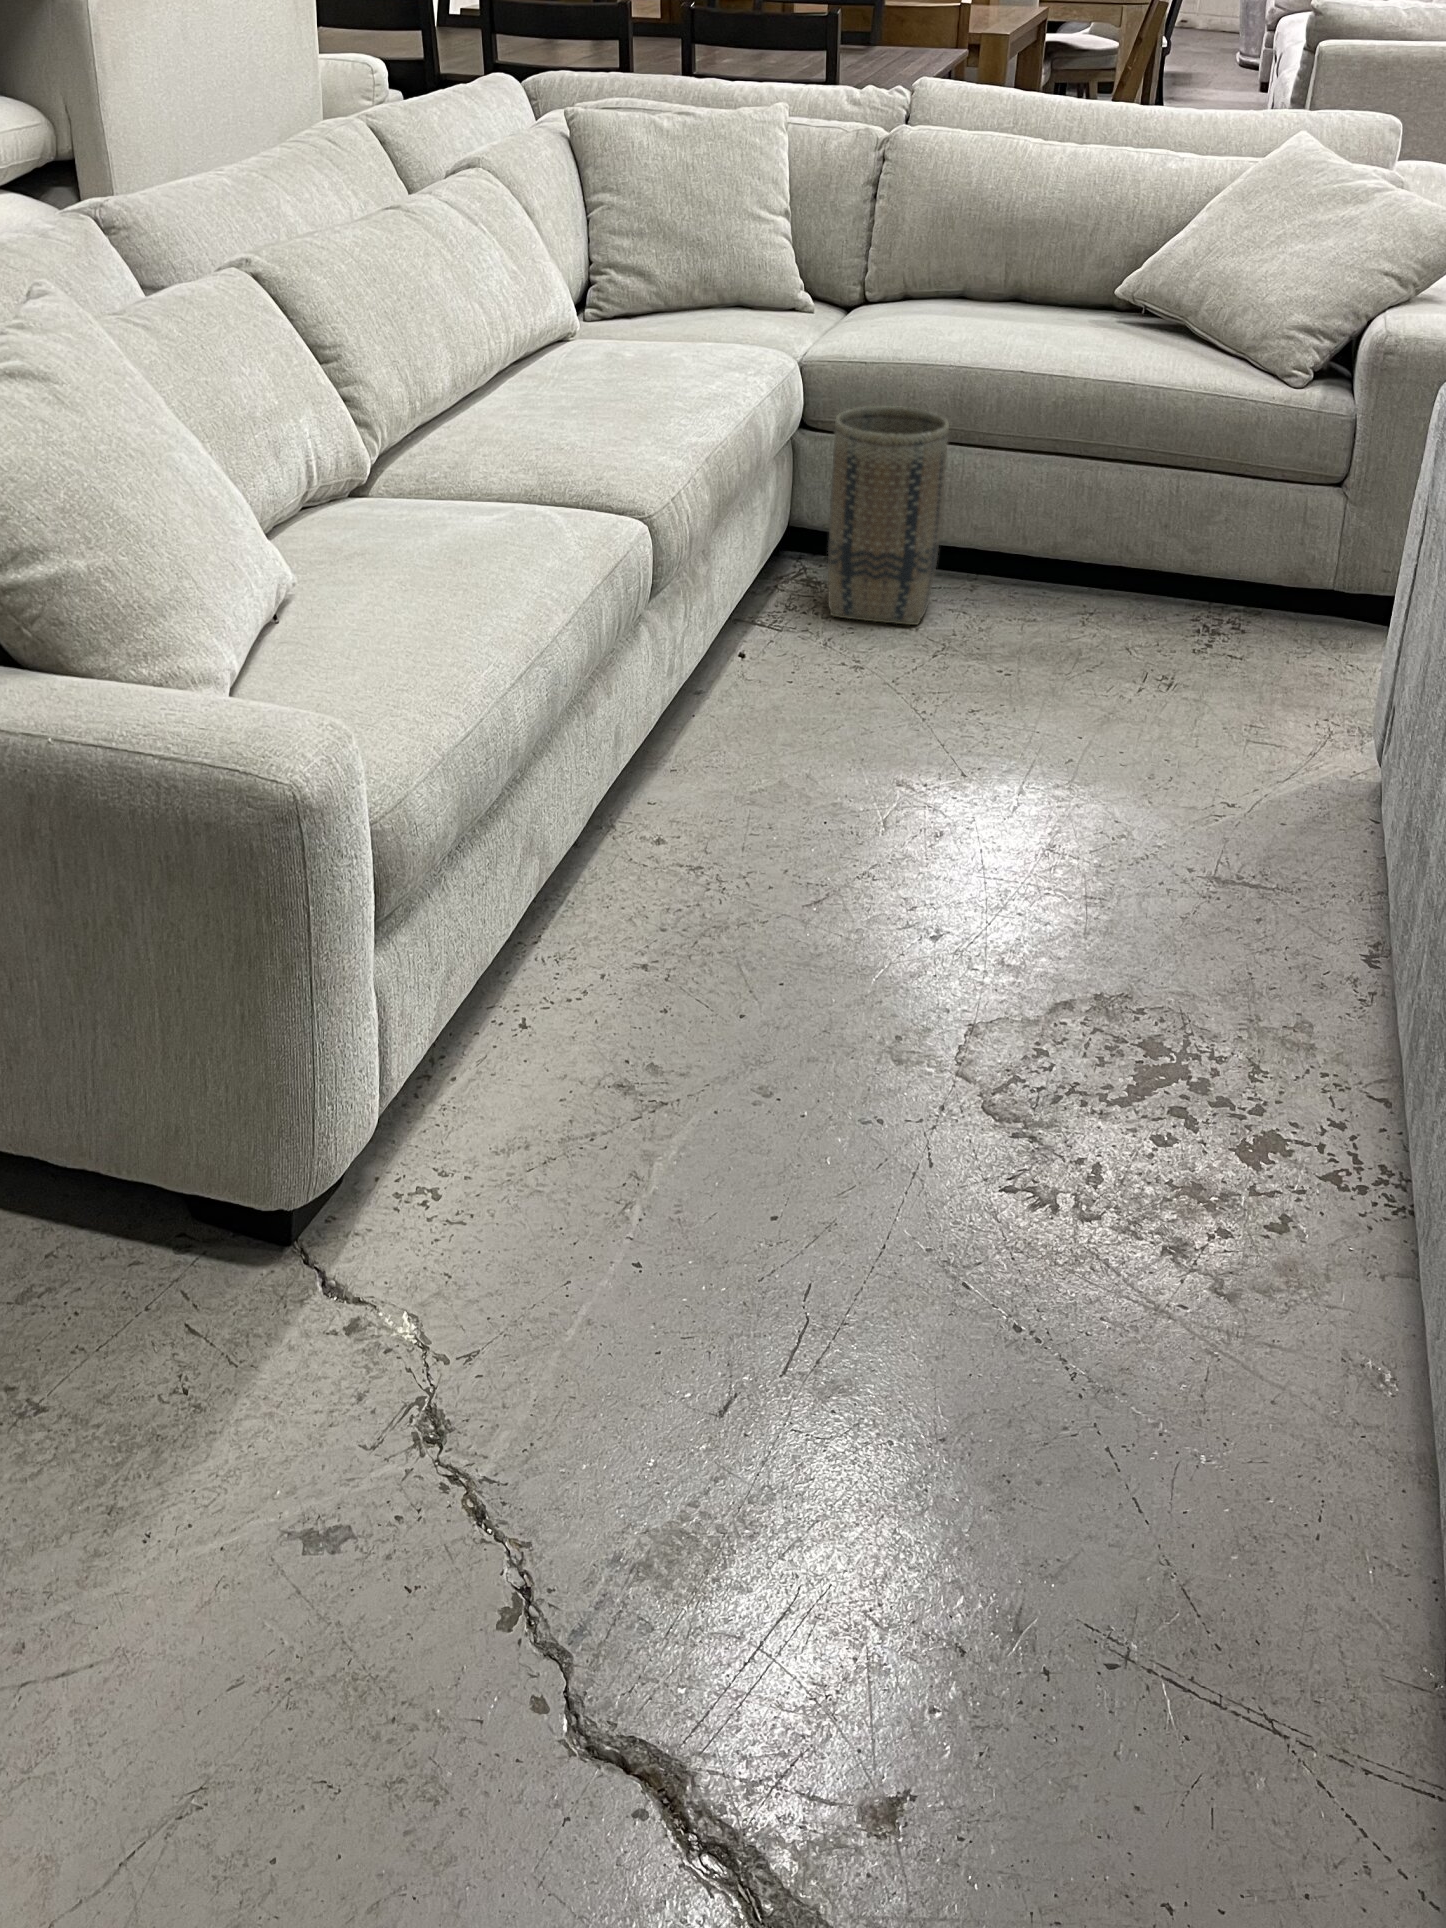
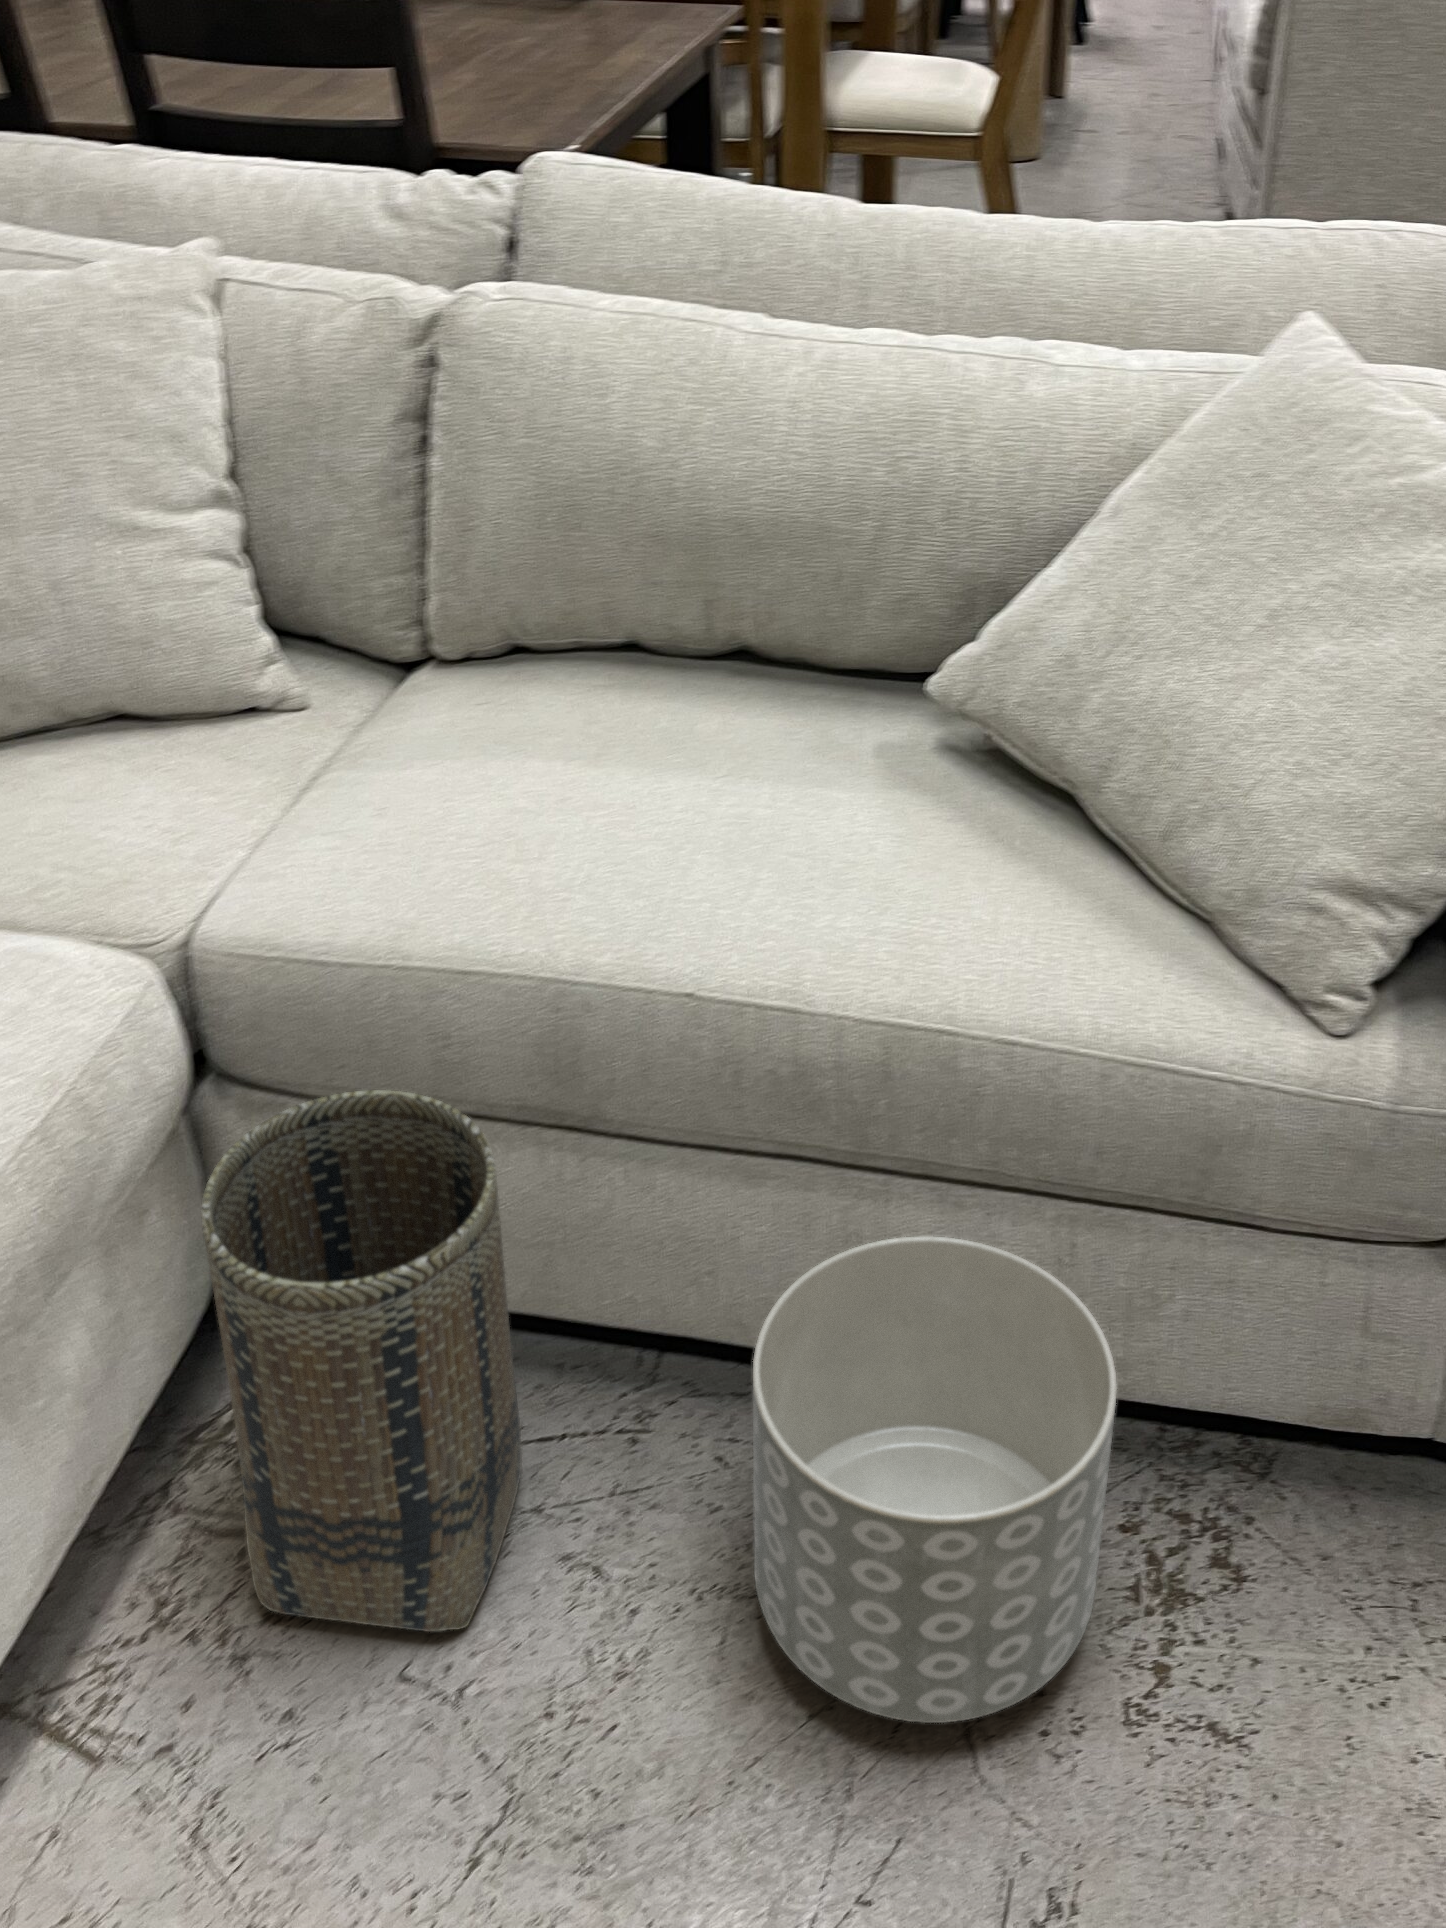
planter: none [1039,481,1200,643] -> present [753,1236,1117,1723]

